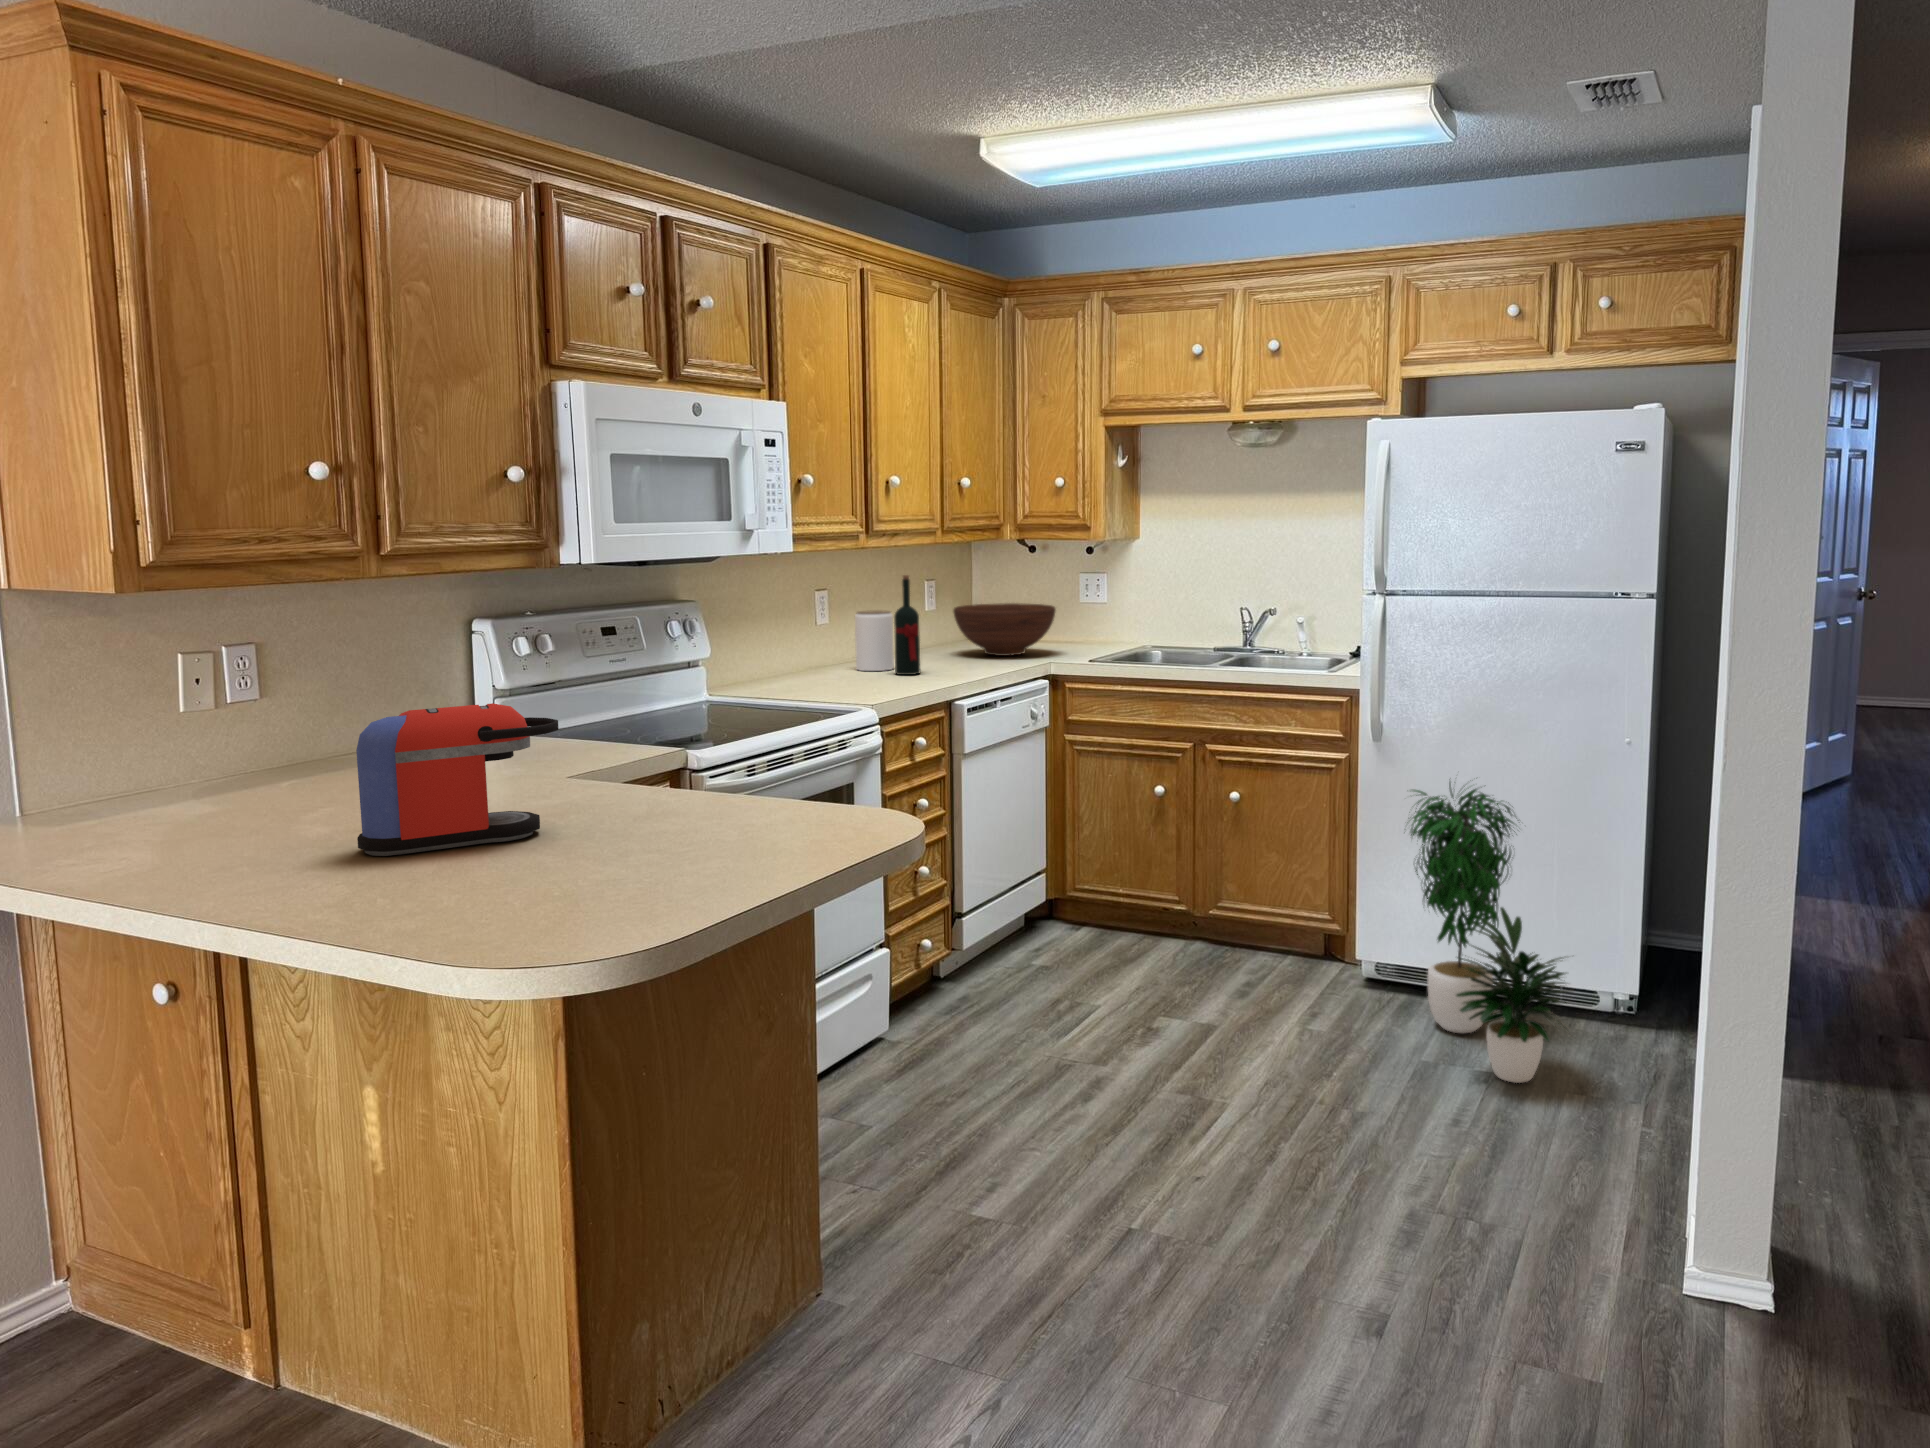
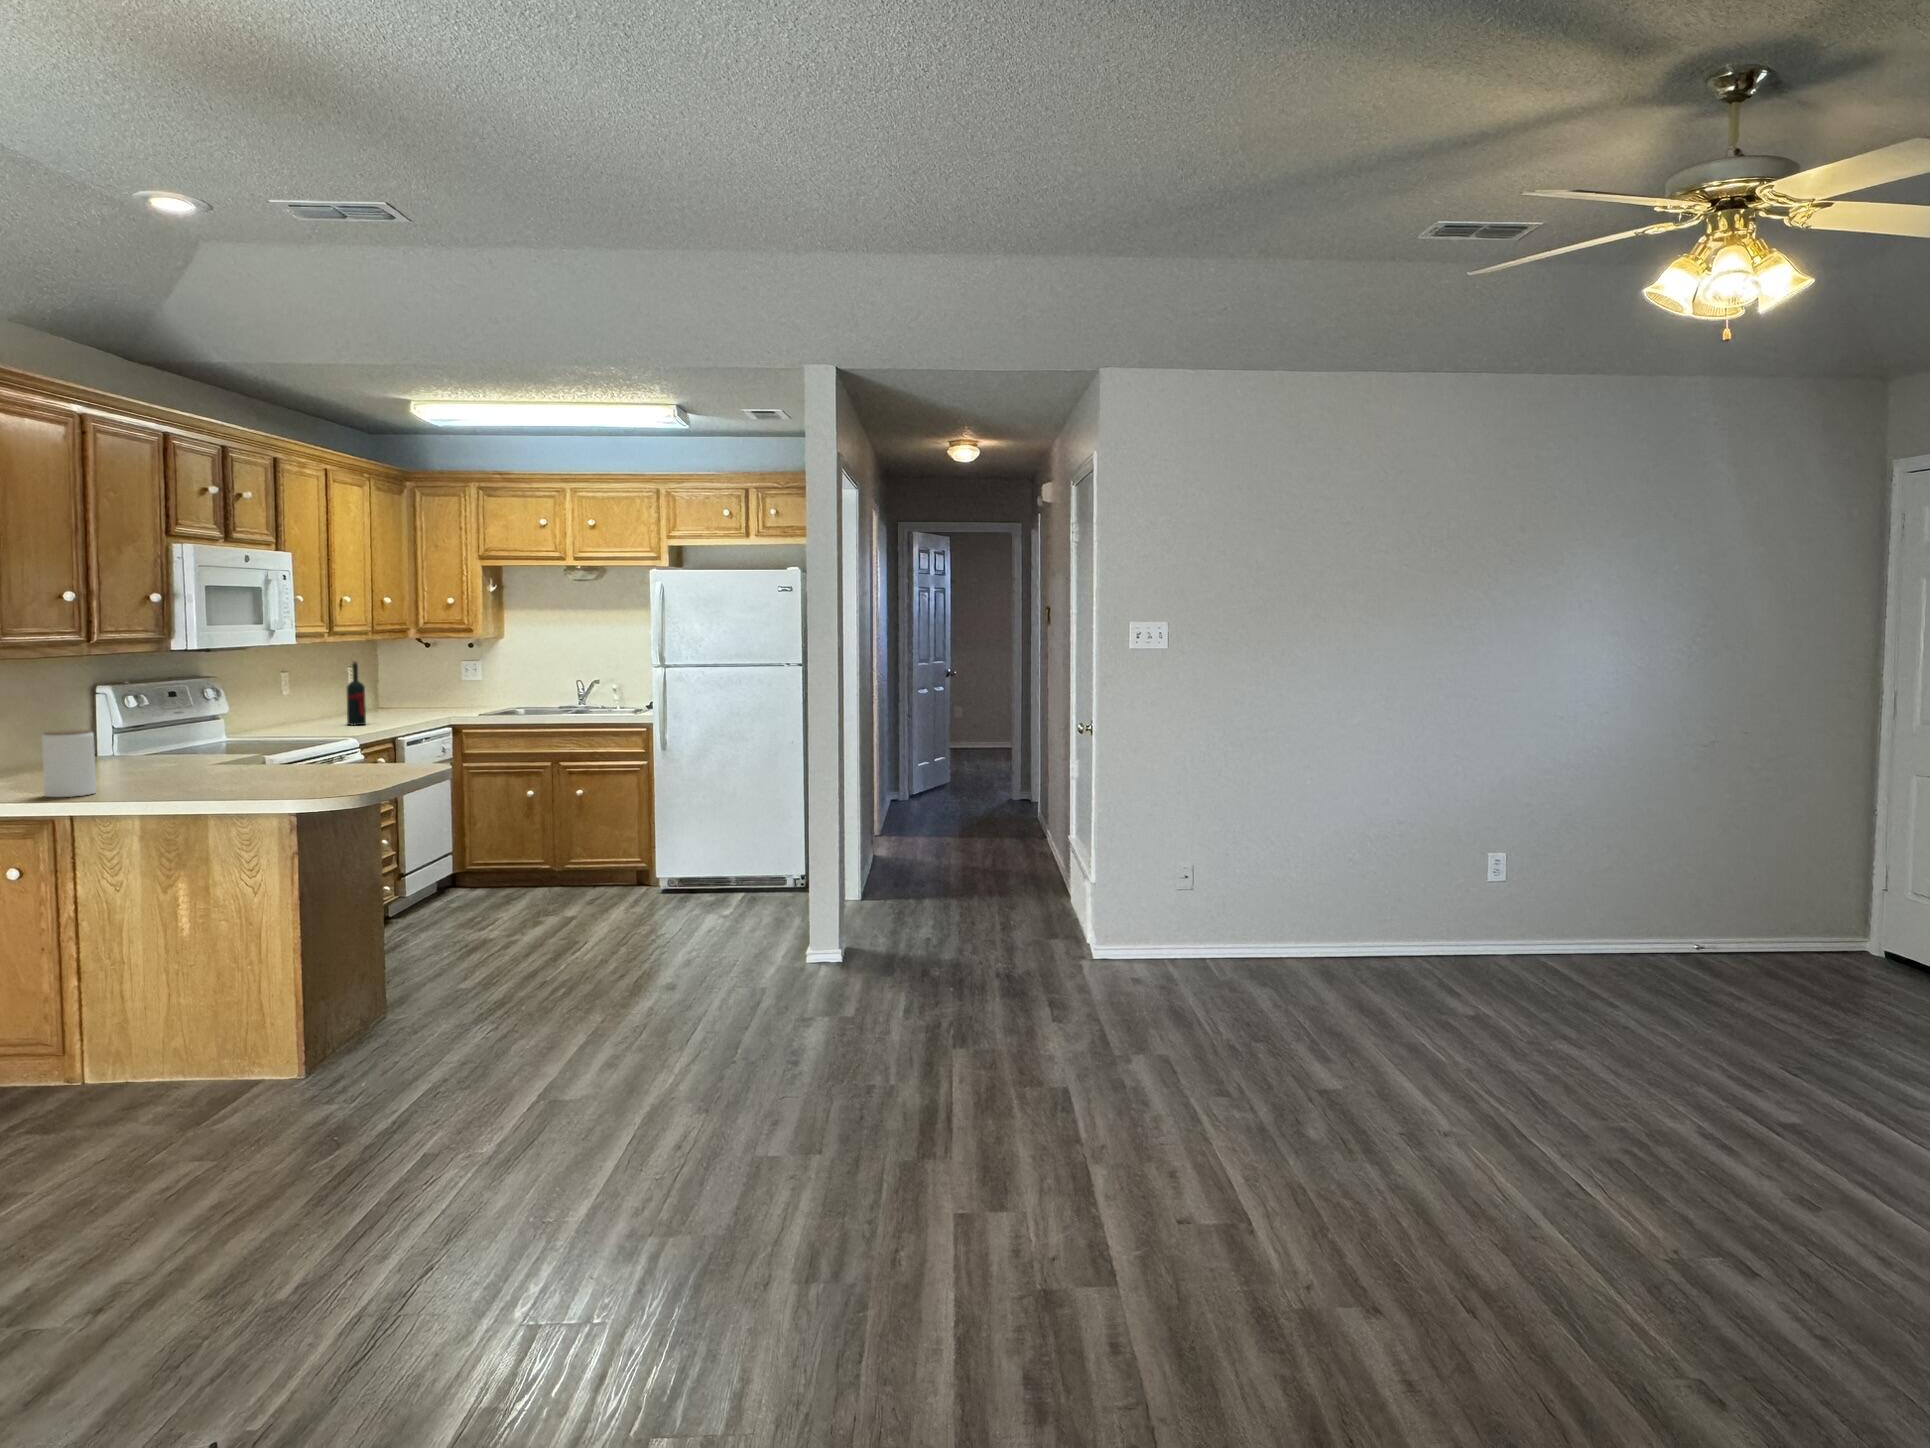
fruit bowl: present [953,603,1056,656] -> none [376,682,451,715]
jar: present [855,610,894,671] -> present [42,730,96,797]
coffee maker: present [356,703,558,856] -> none [149,714,255,789]
potted plant: present [1407,783,1569,1083] -> none [678,760,769,915]

